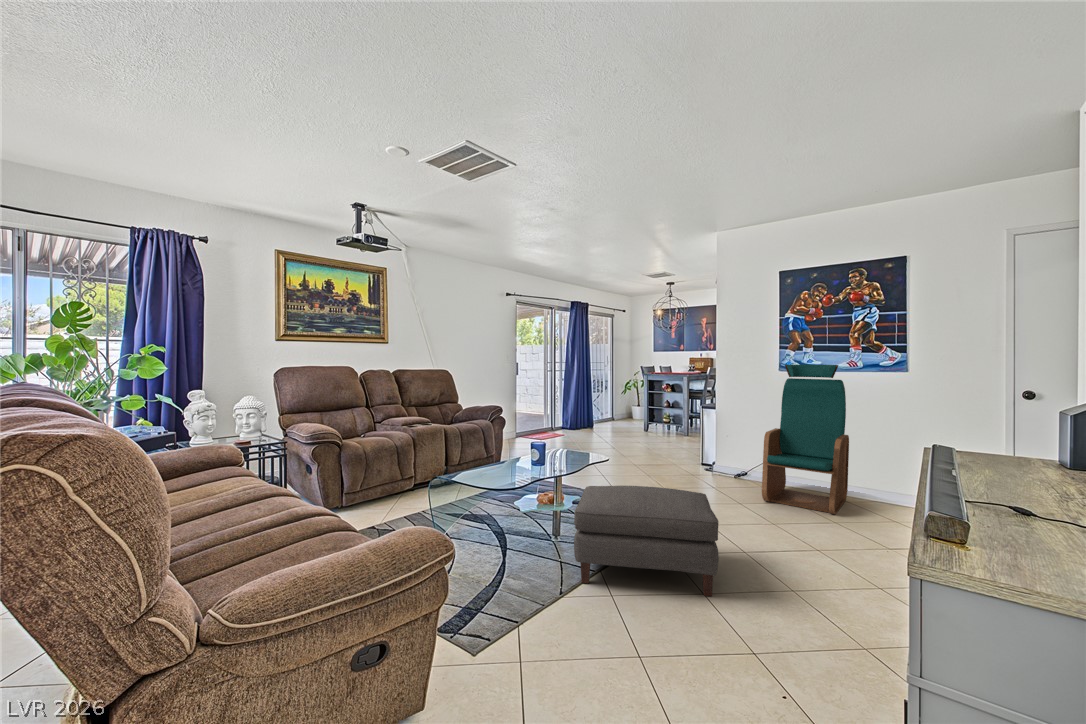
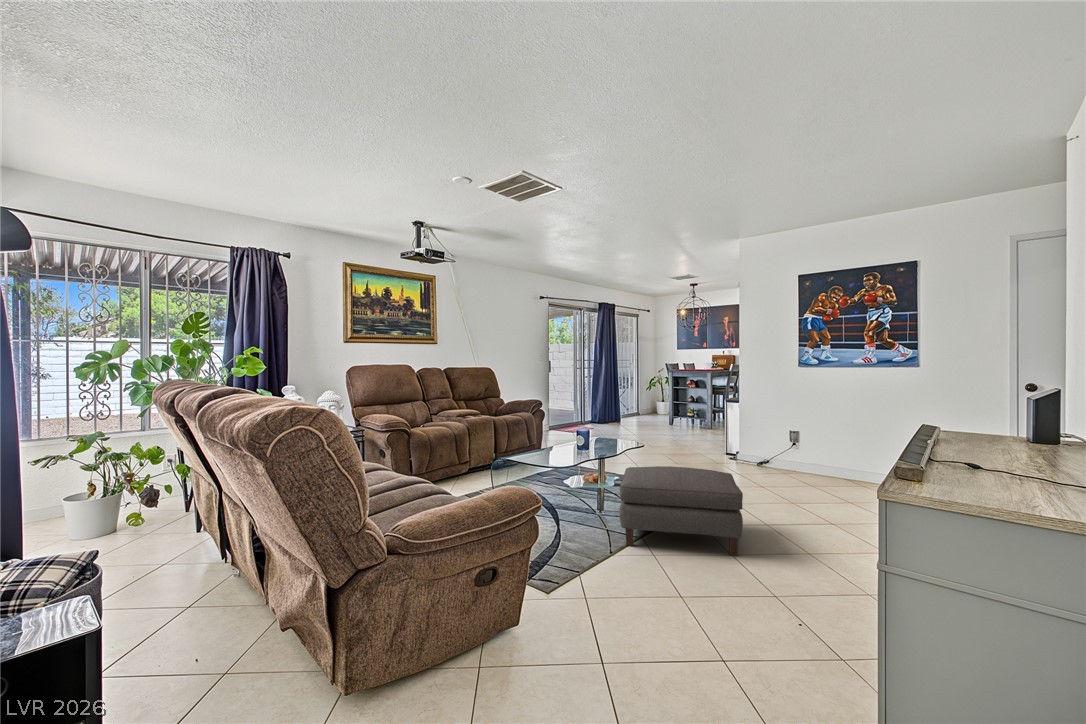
armchair: present [762,365,849,515] -> none [783,361,864,496]

